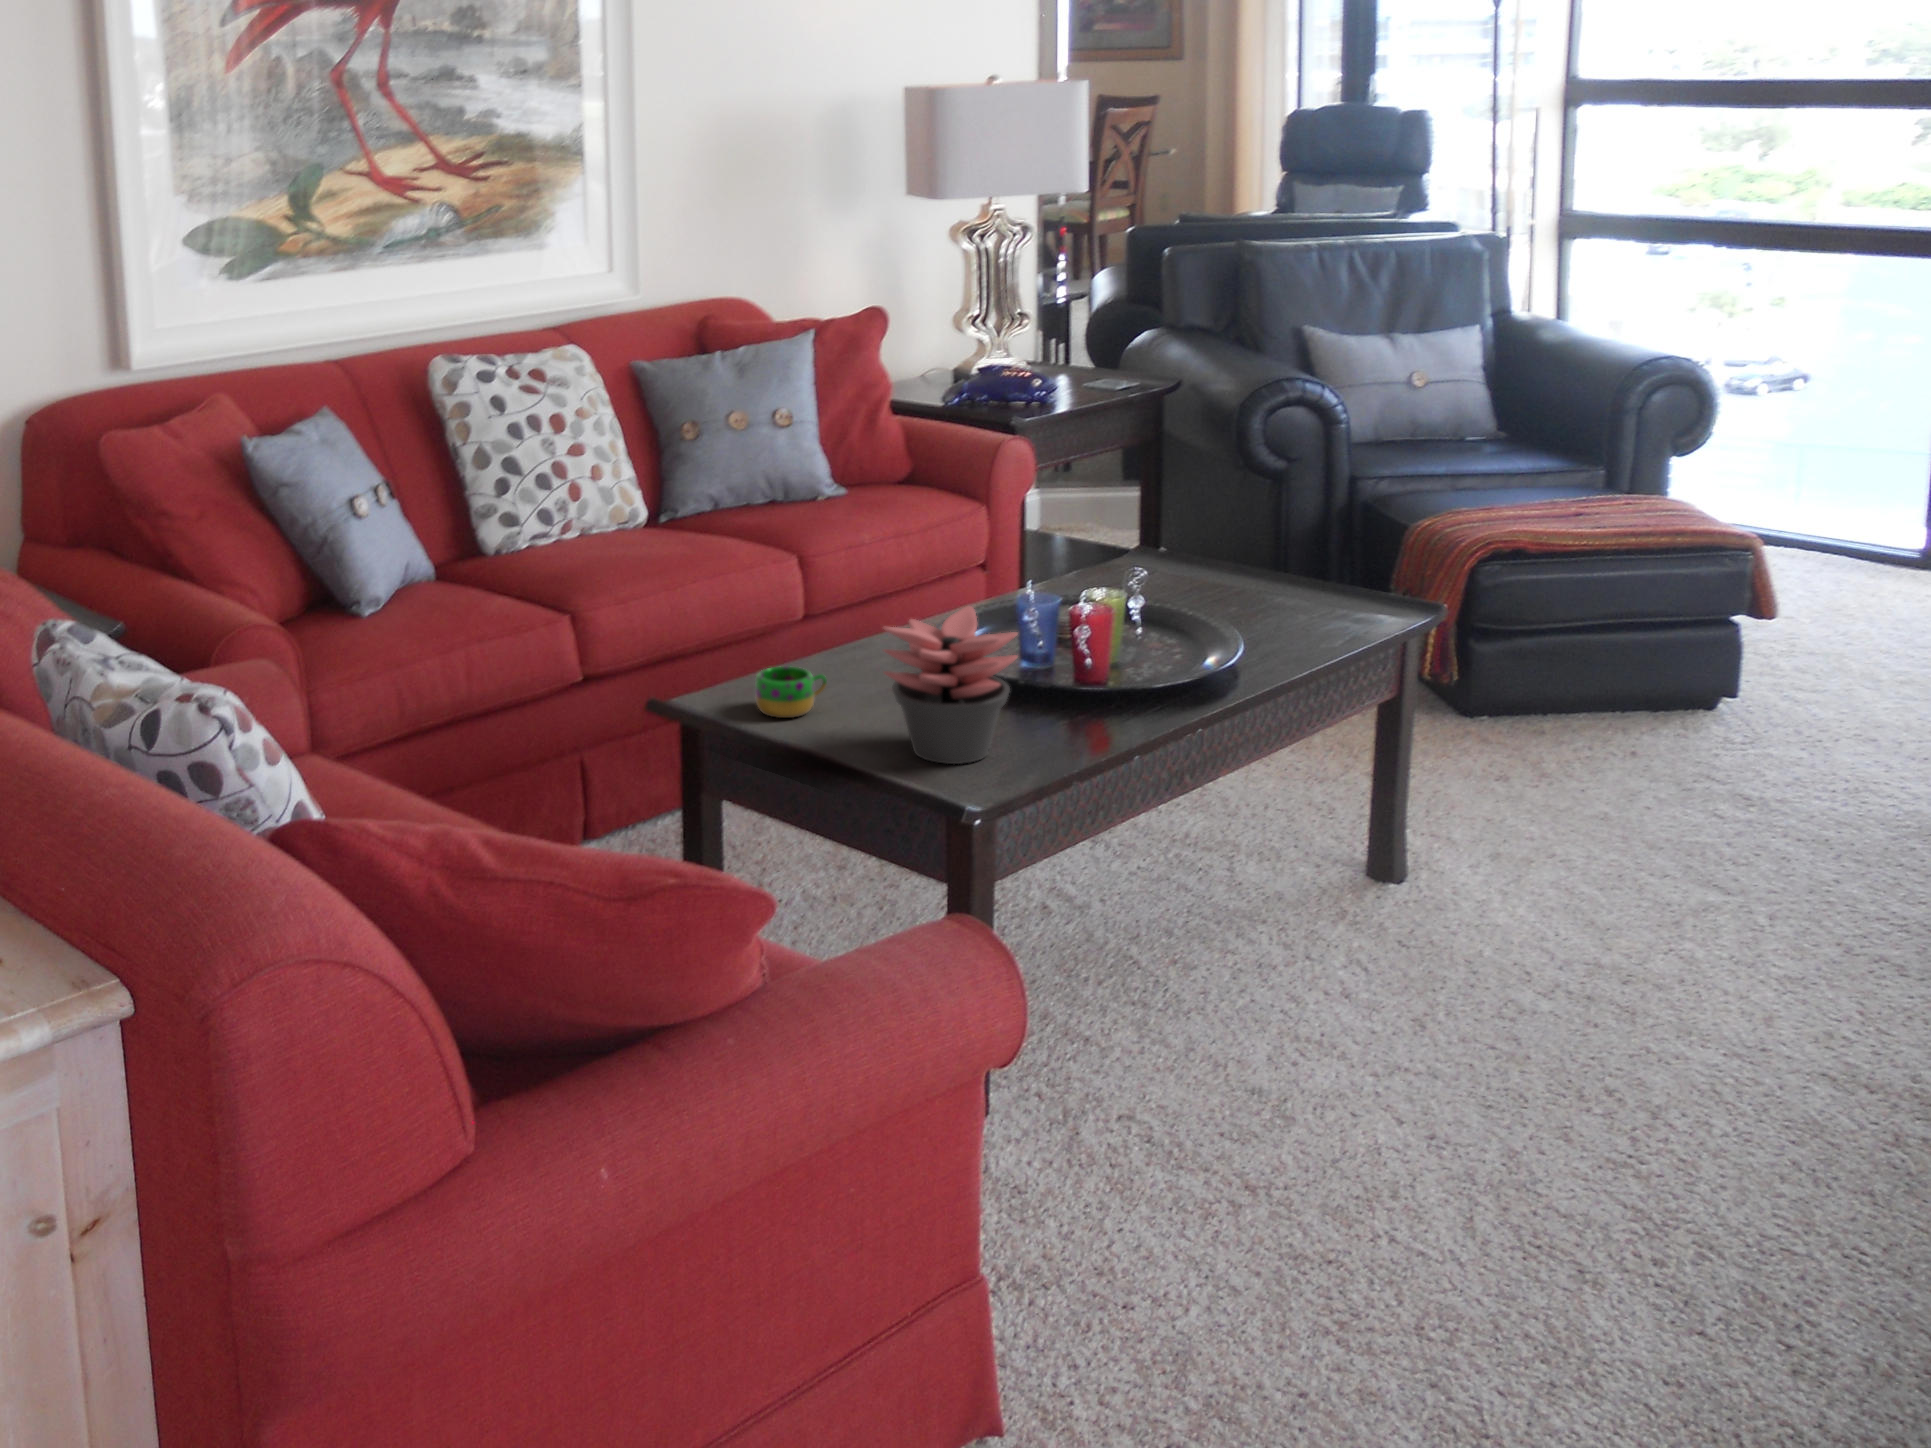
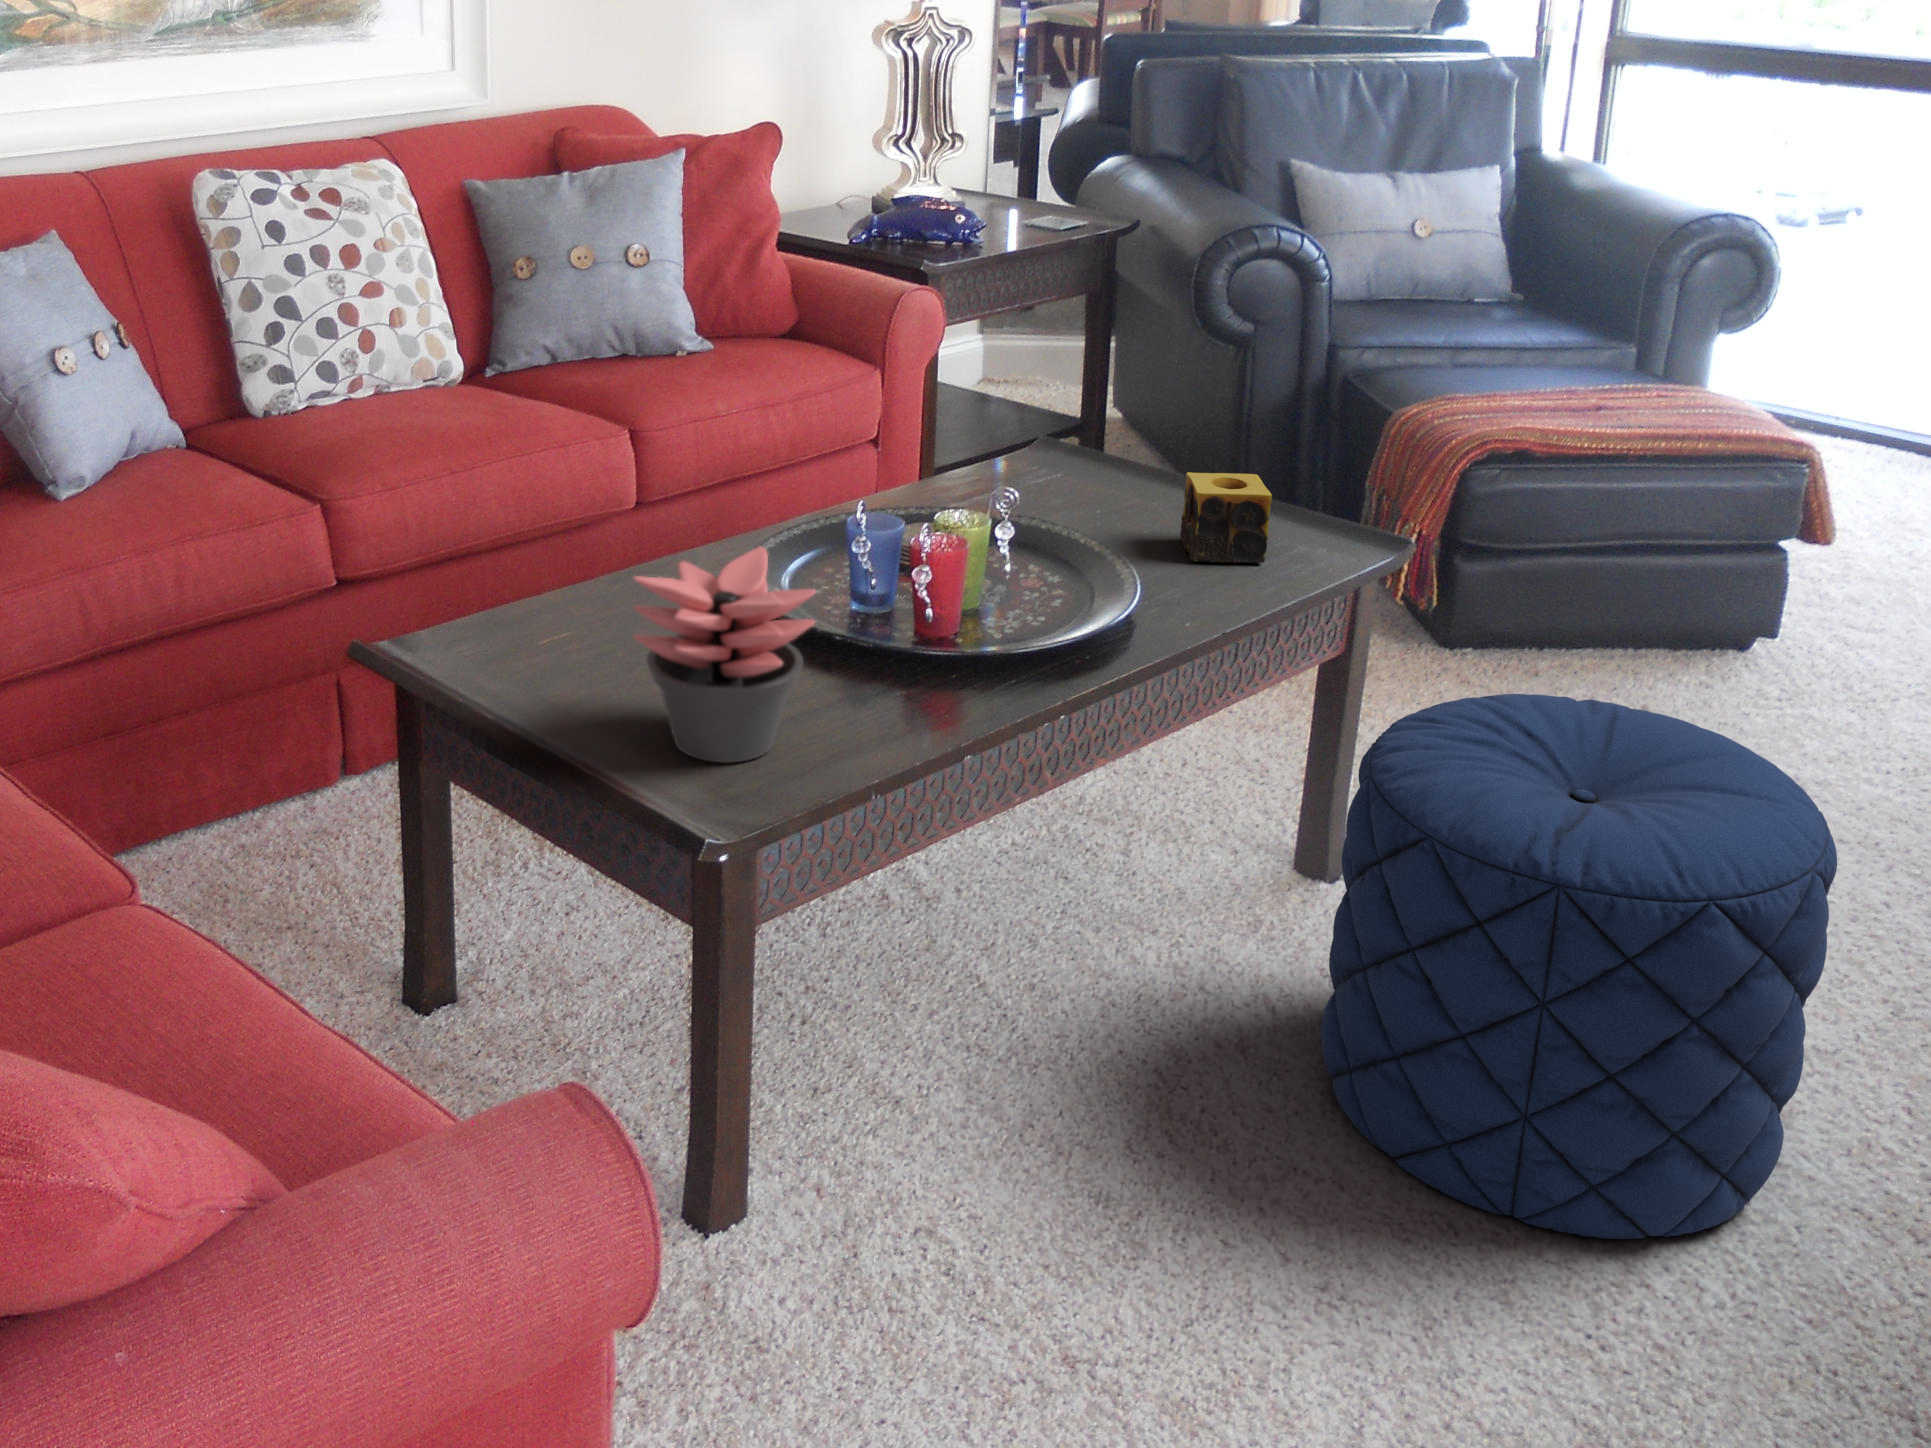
candle: none [1261,557,1333,625] -> present [1180,472,1272,563]
mug: present [755,666,827,718] -> none [489,608,586,679]
pouf: none [1408,706,1784,1101] -> present [1321,694,1837,1239]

